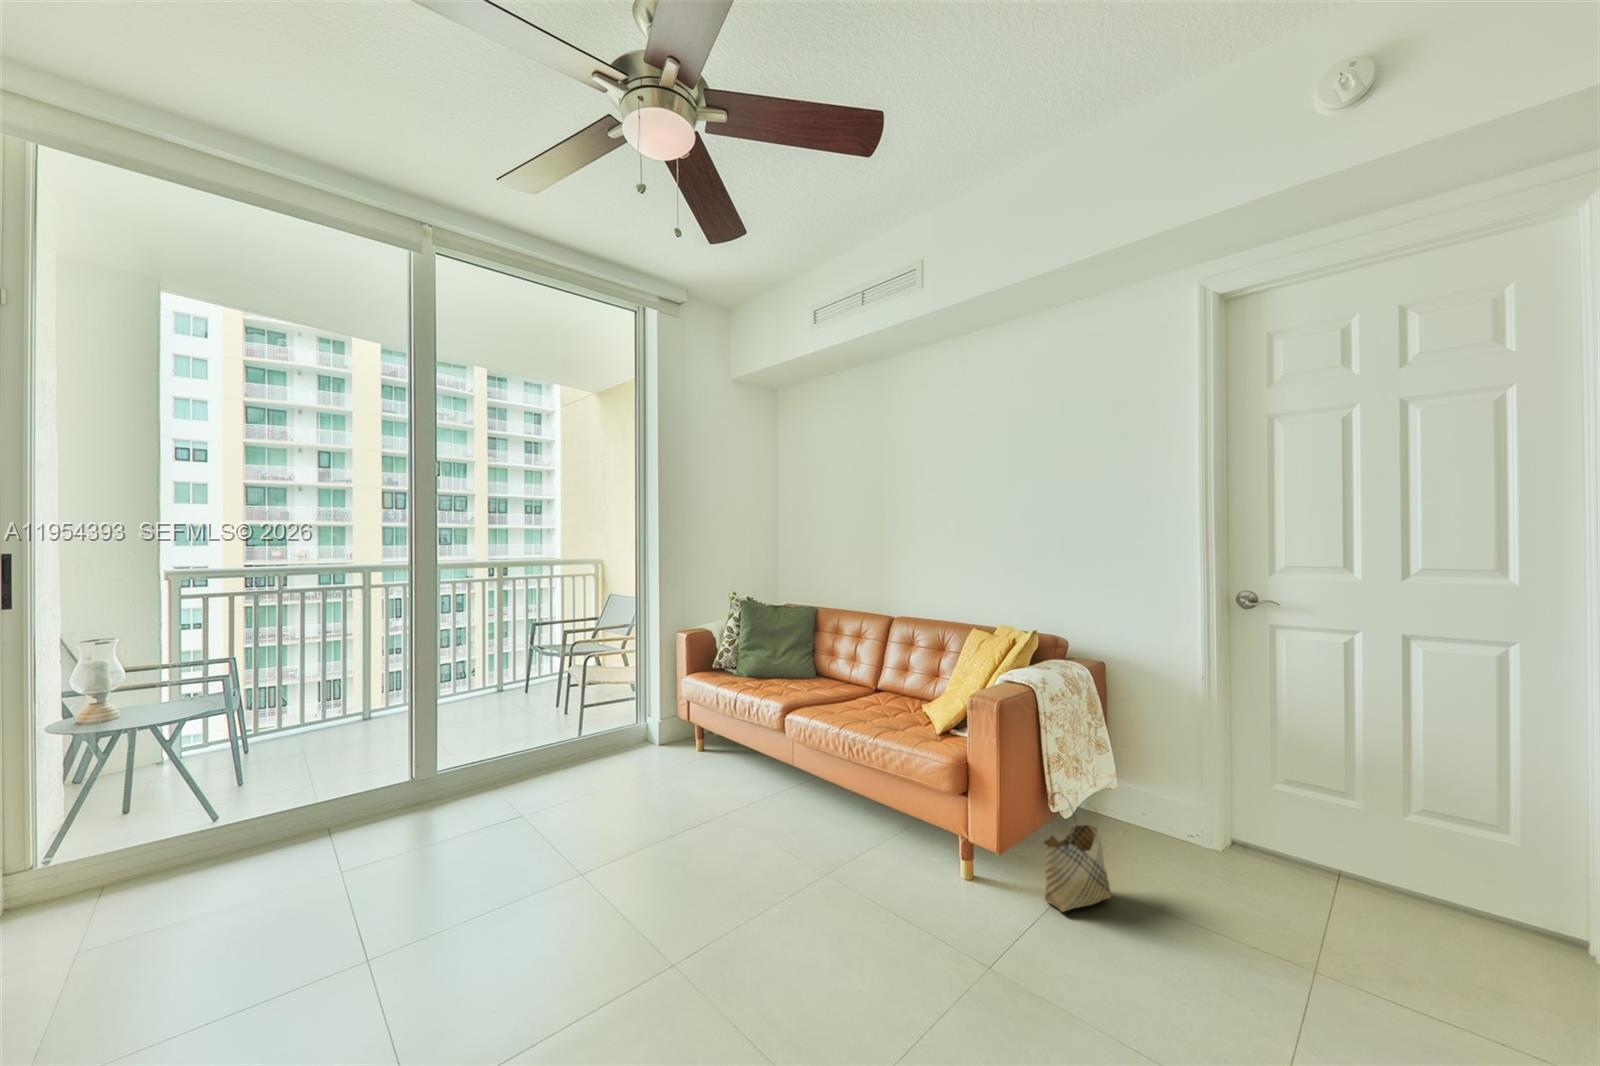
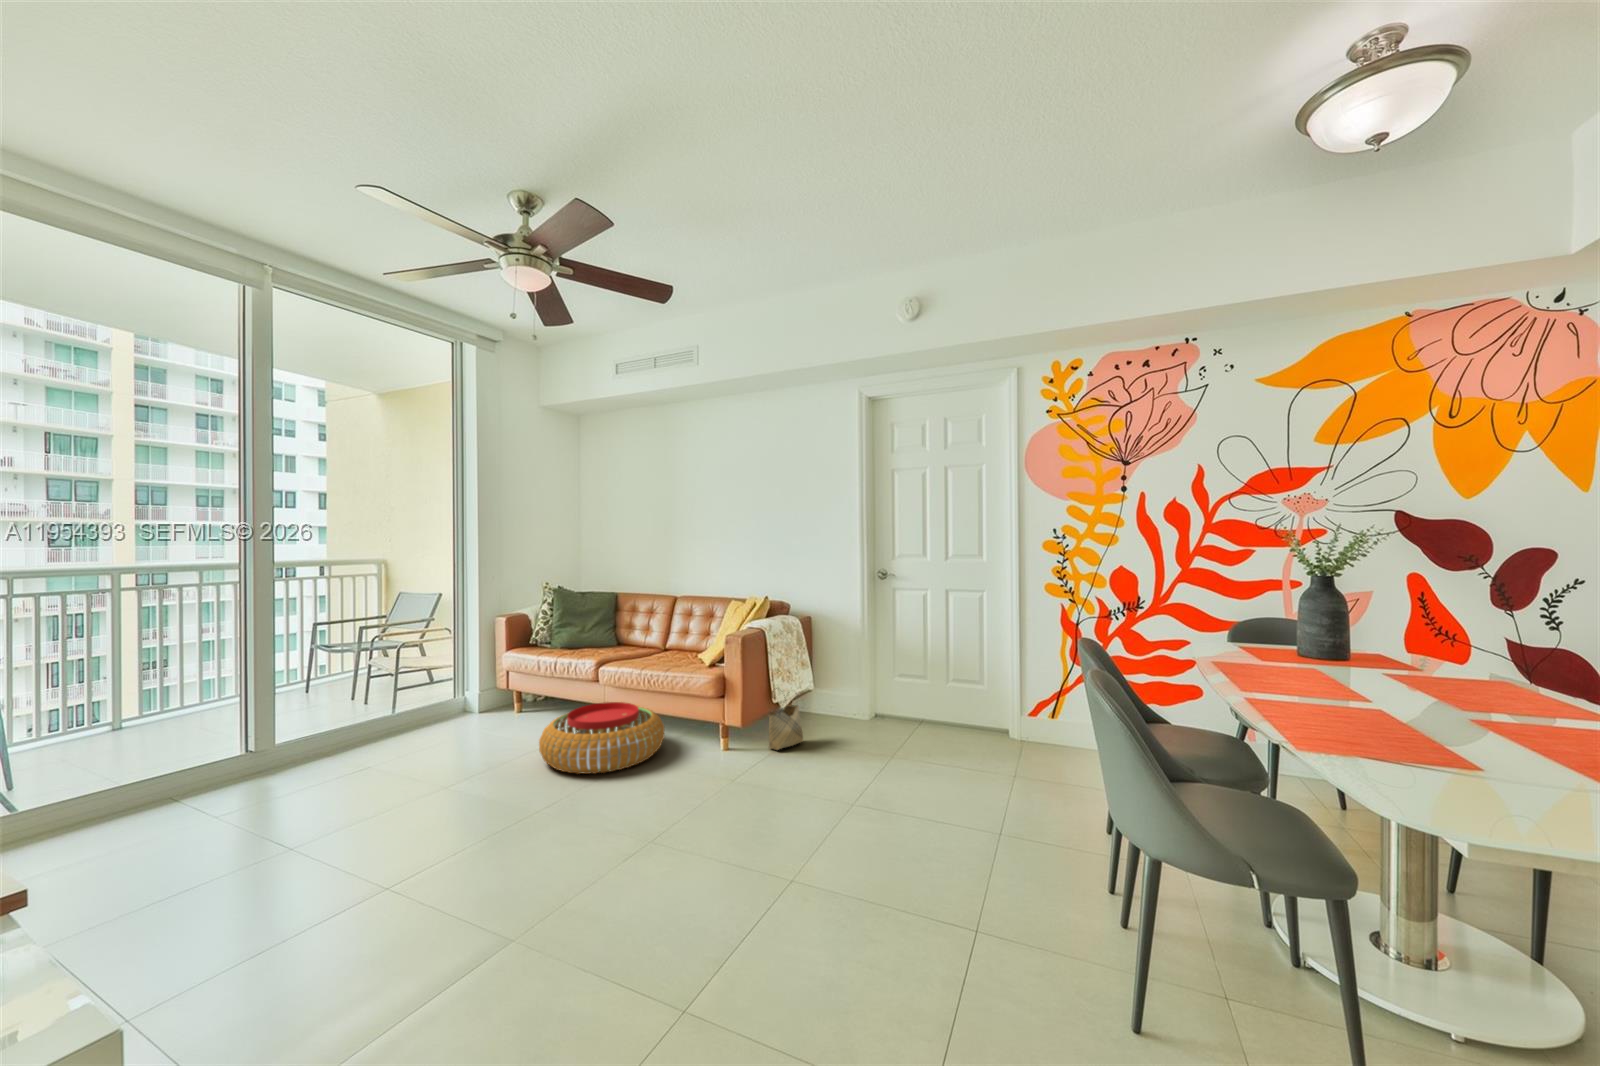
pouf: none [692,771,869,901] -> present [539,702,665,774]

